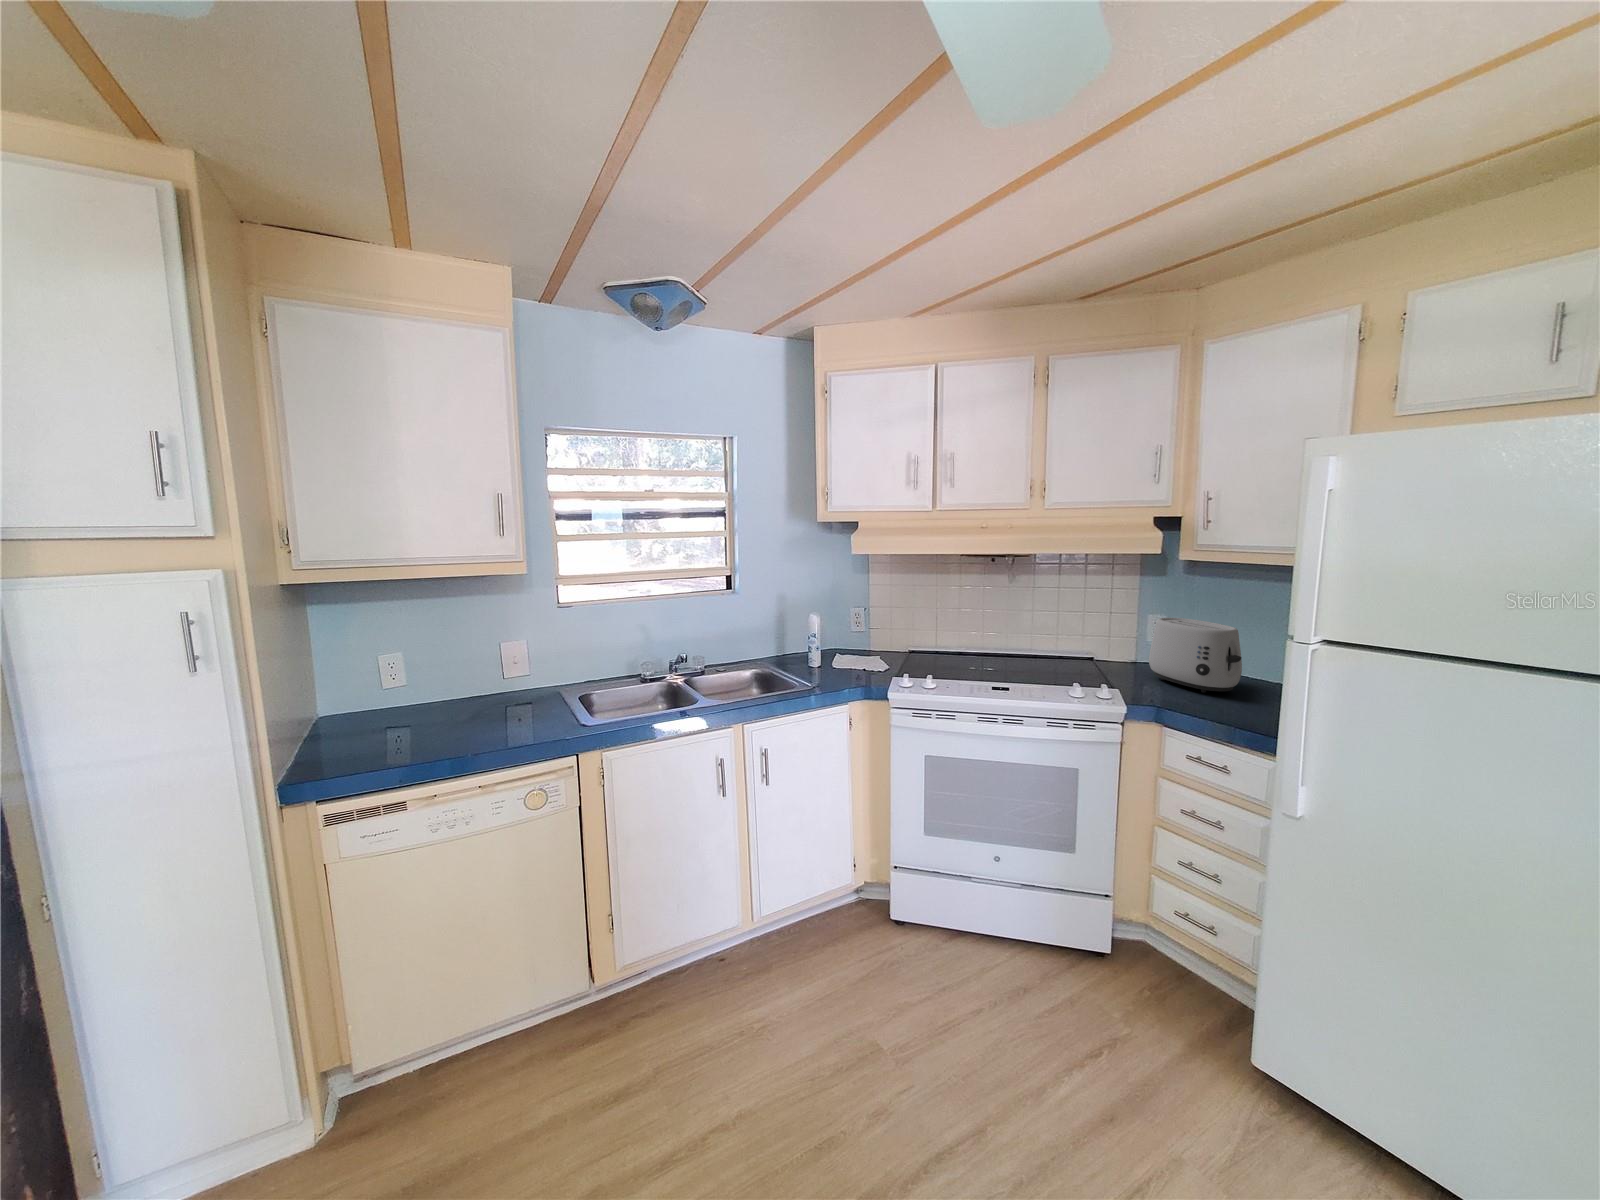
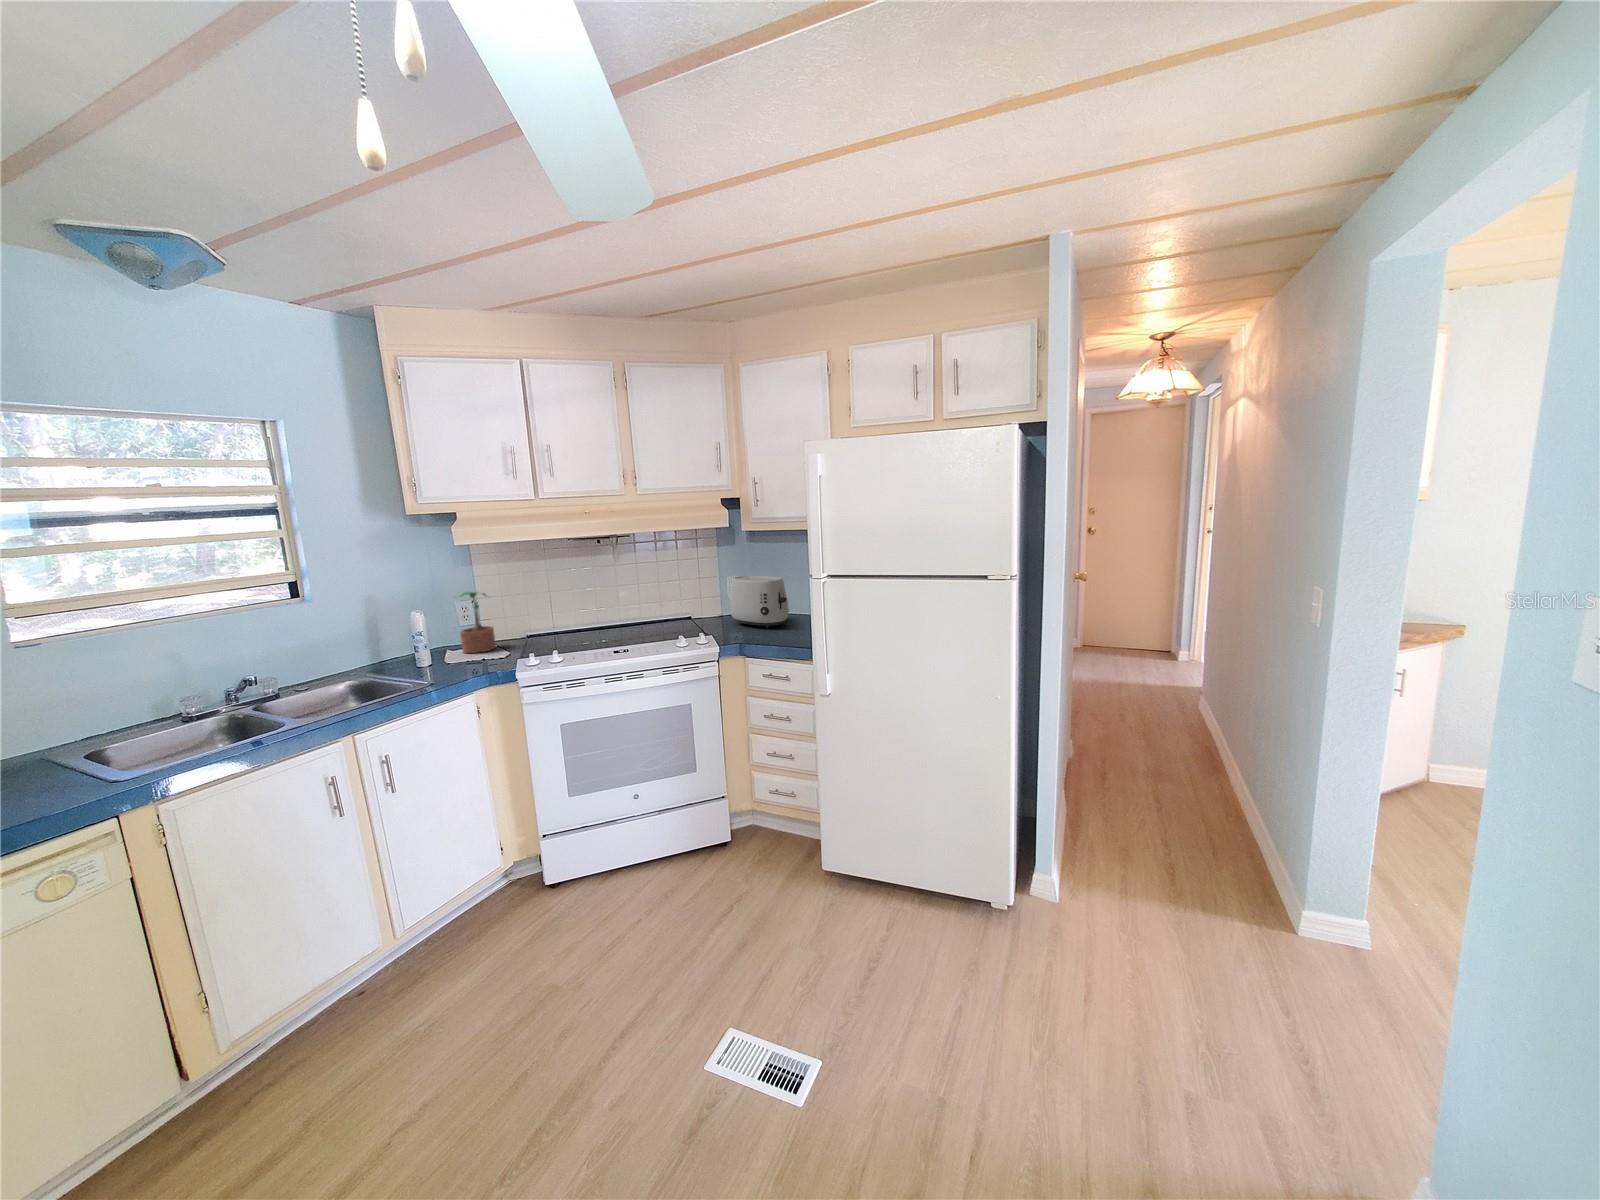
potted plant: none [845,600,879,661] -> present [460,592,496,653]

